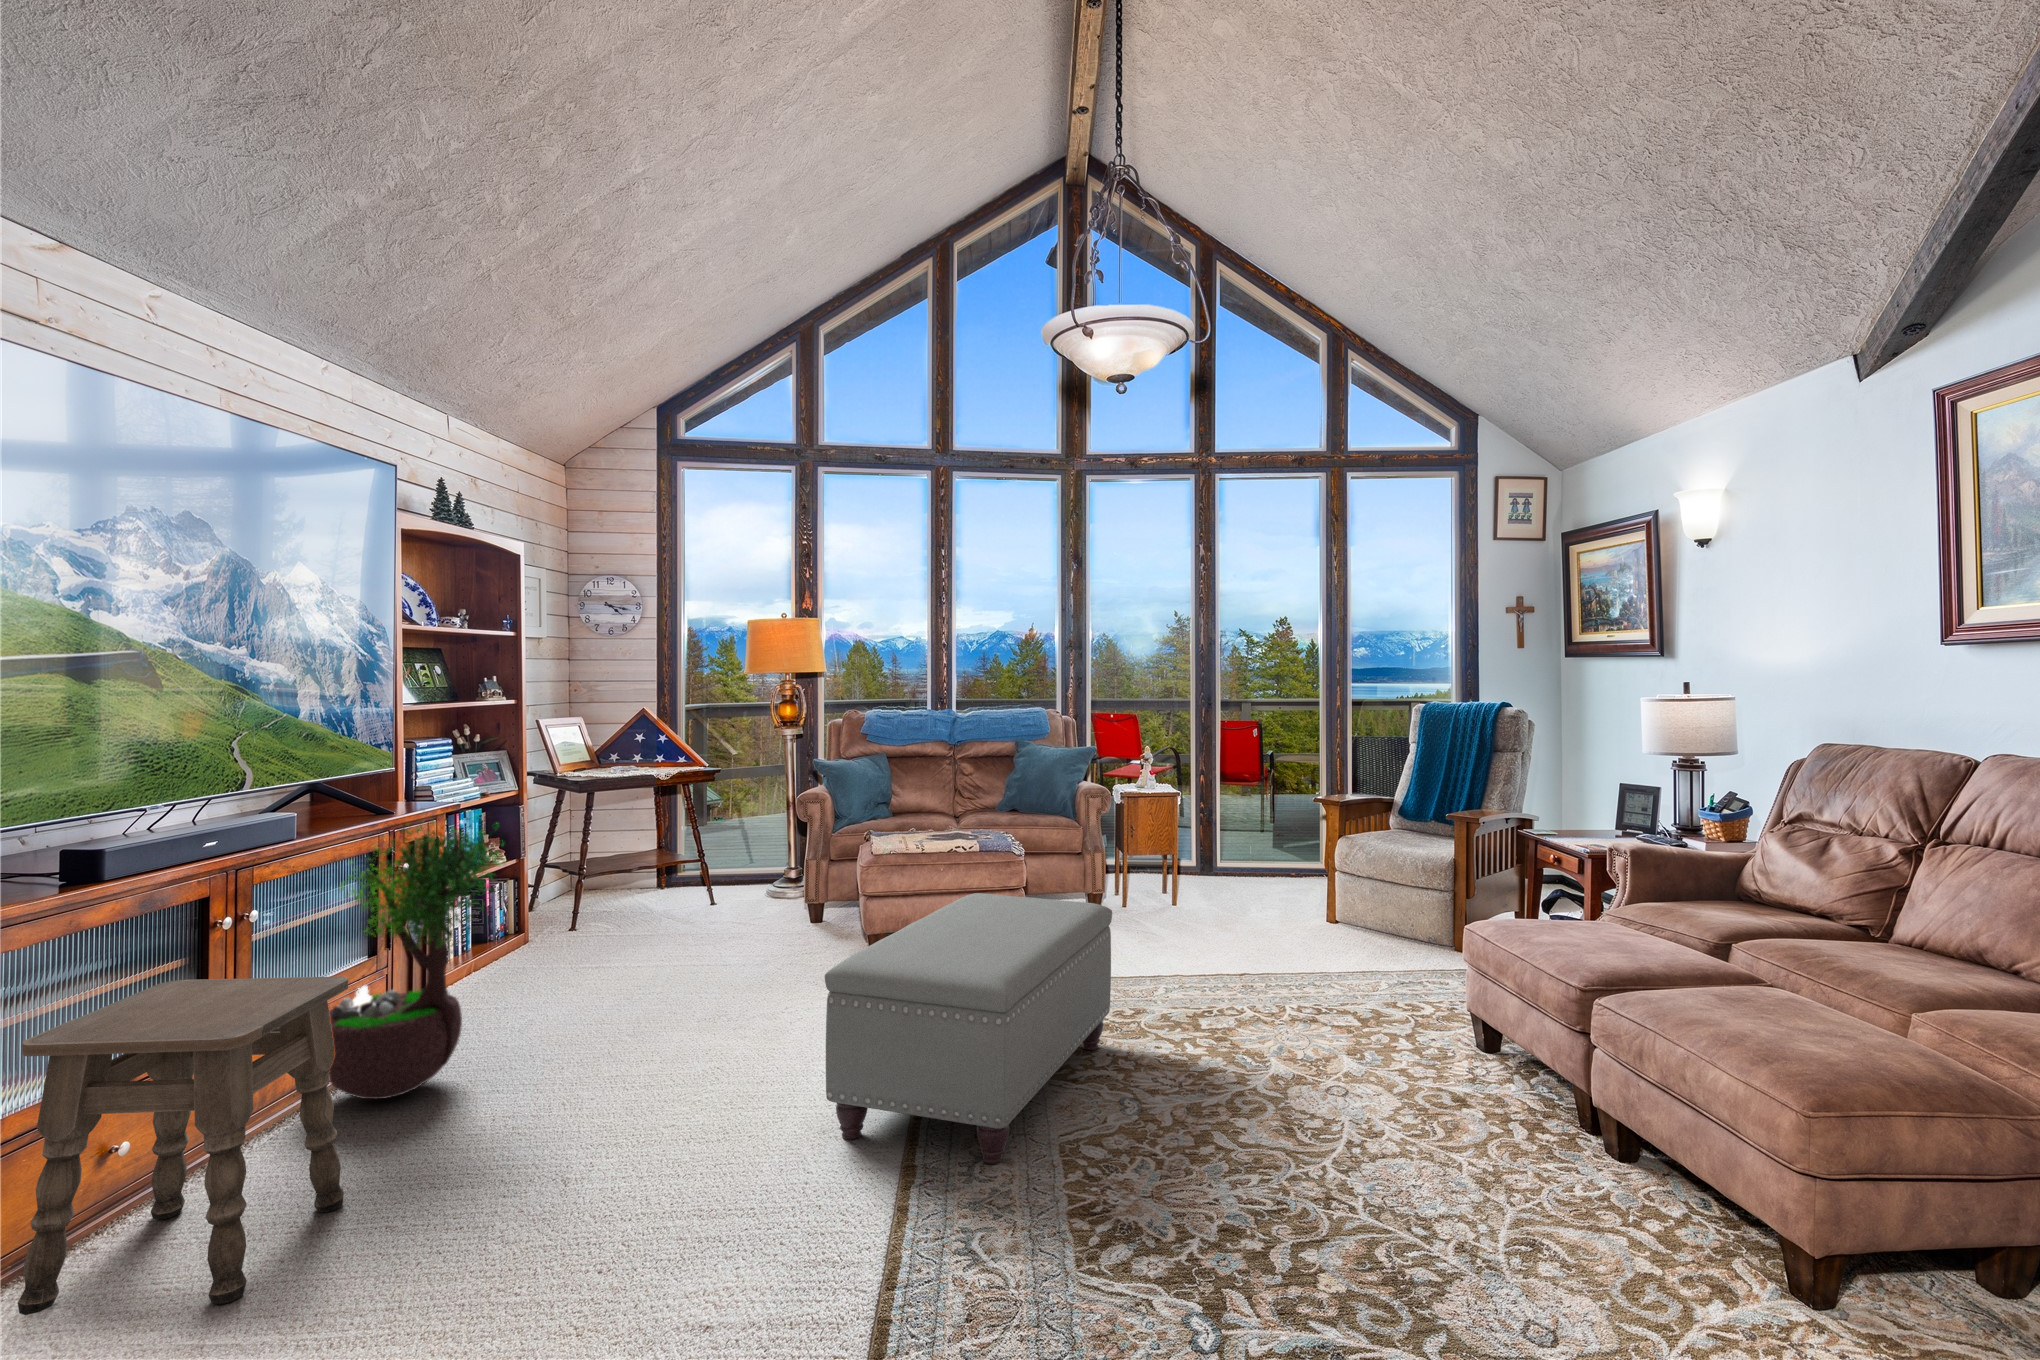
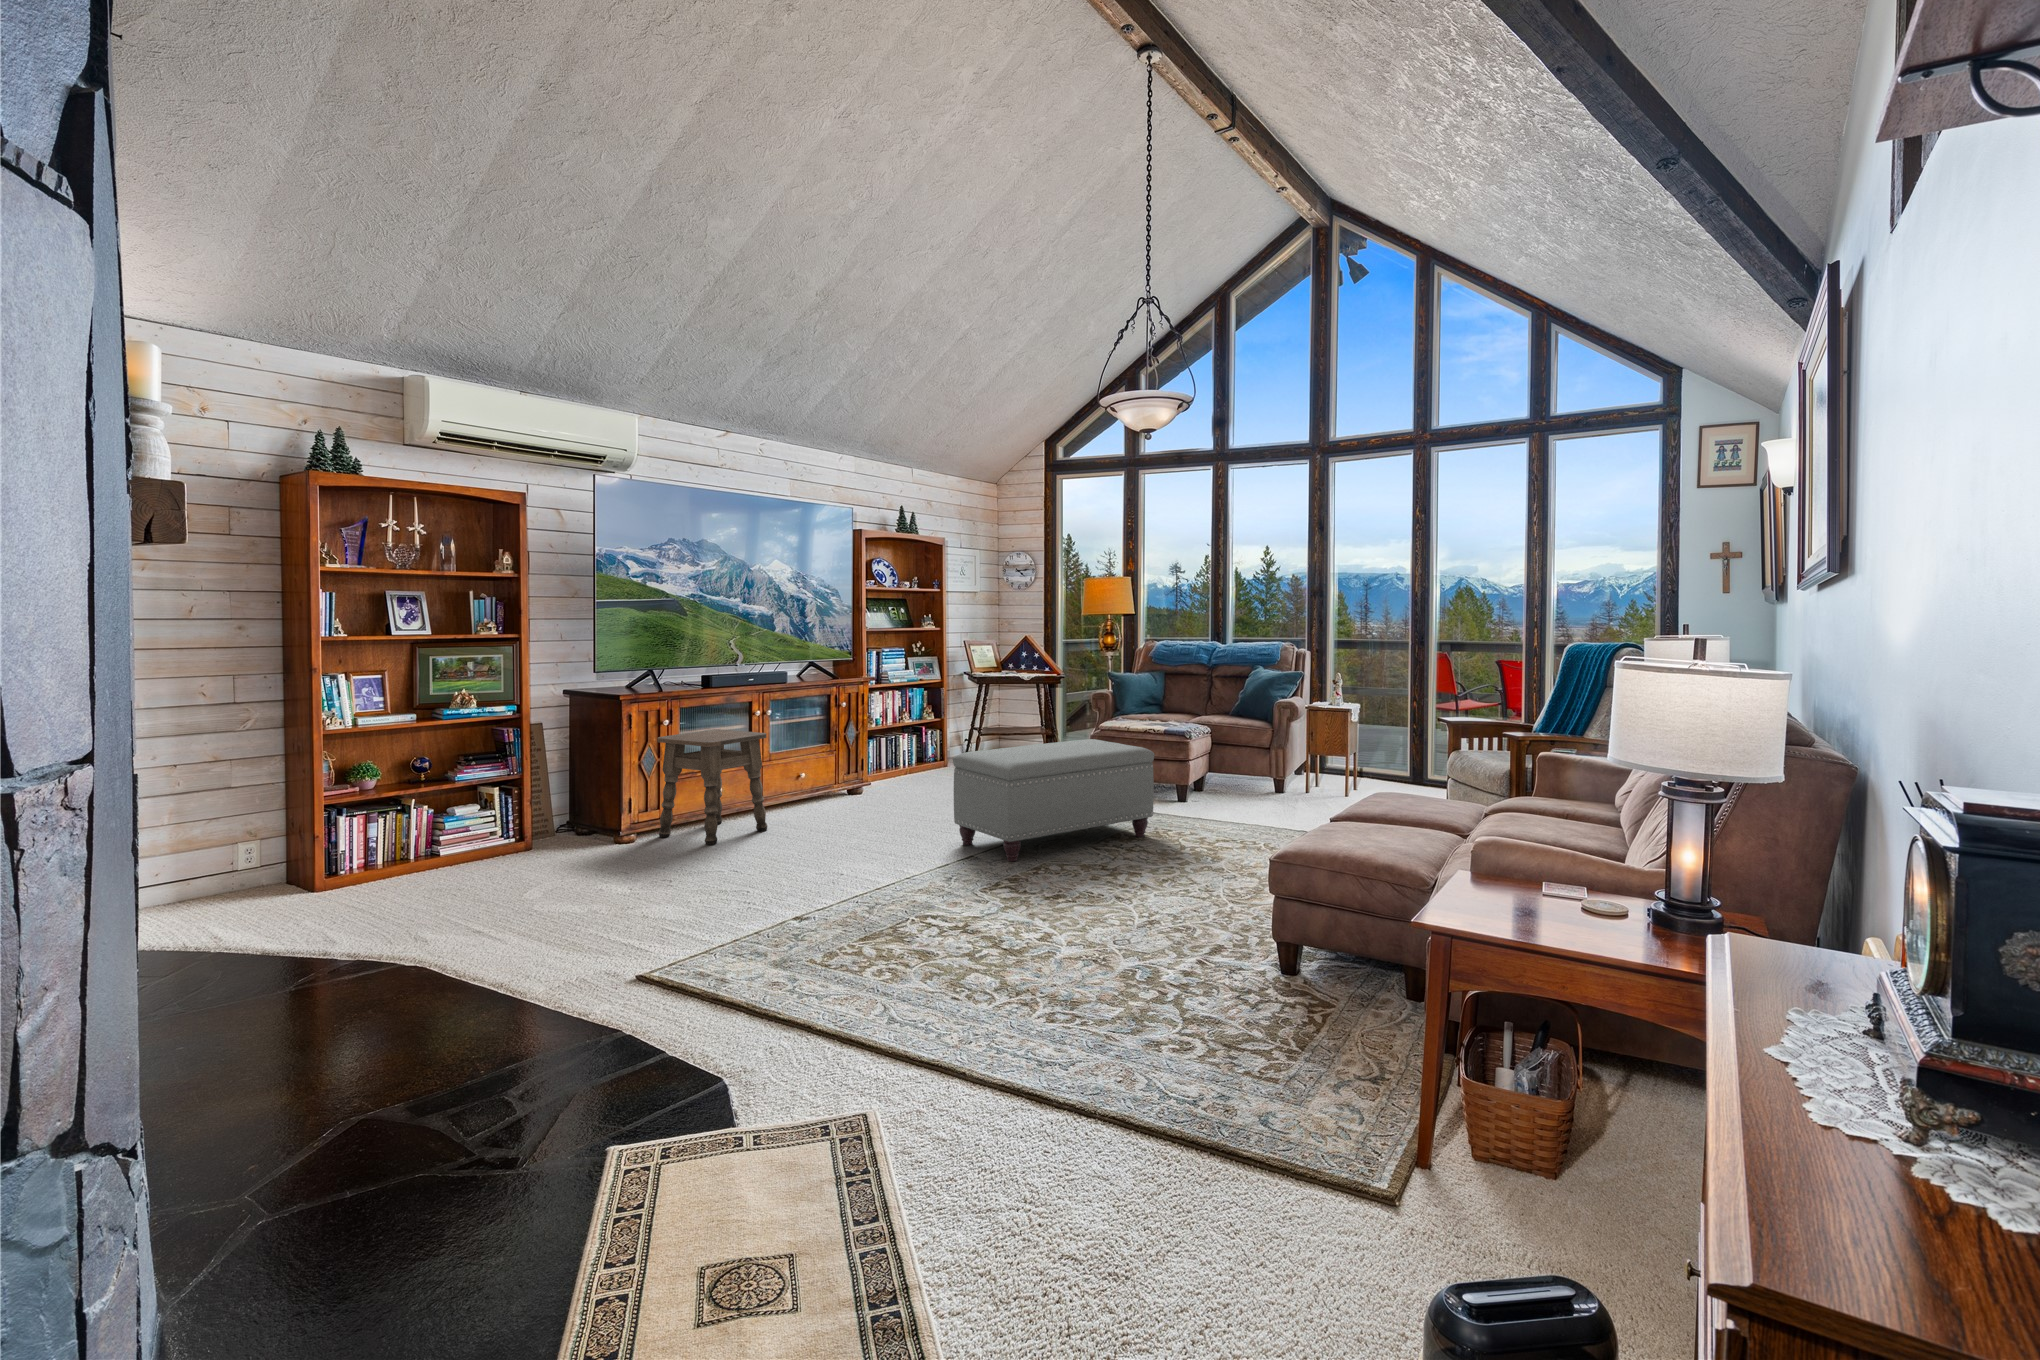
potted tree: present [329,808,506,1099] -> none [787,669,868,806]

